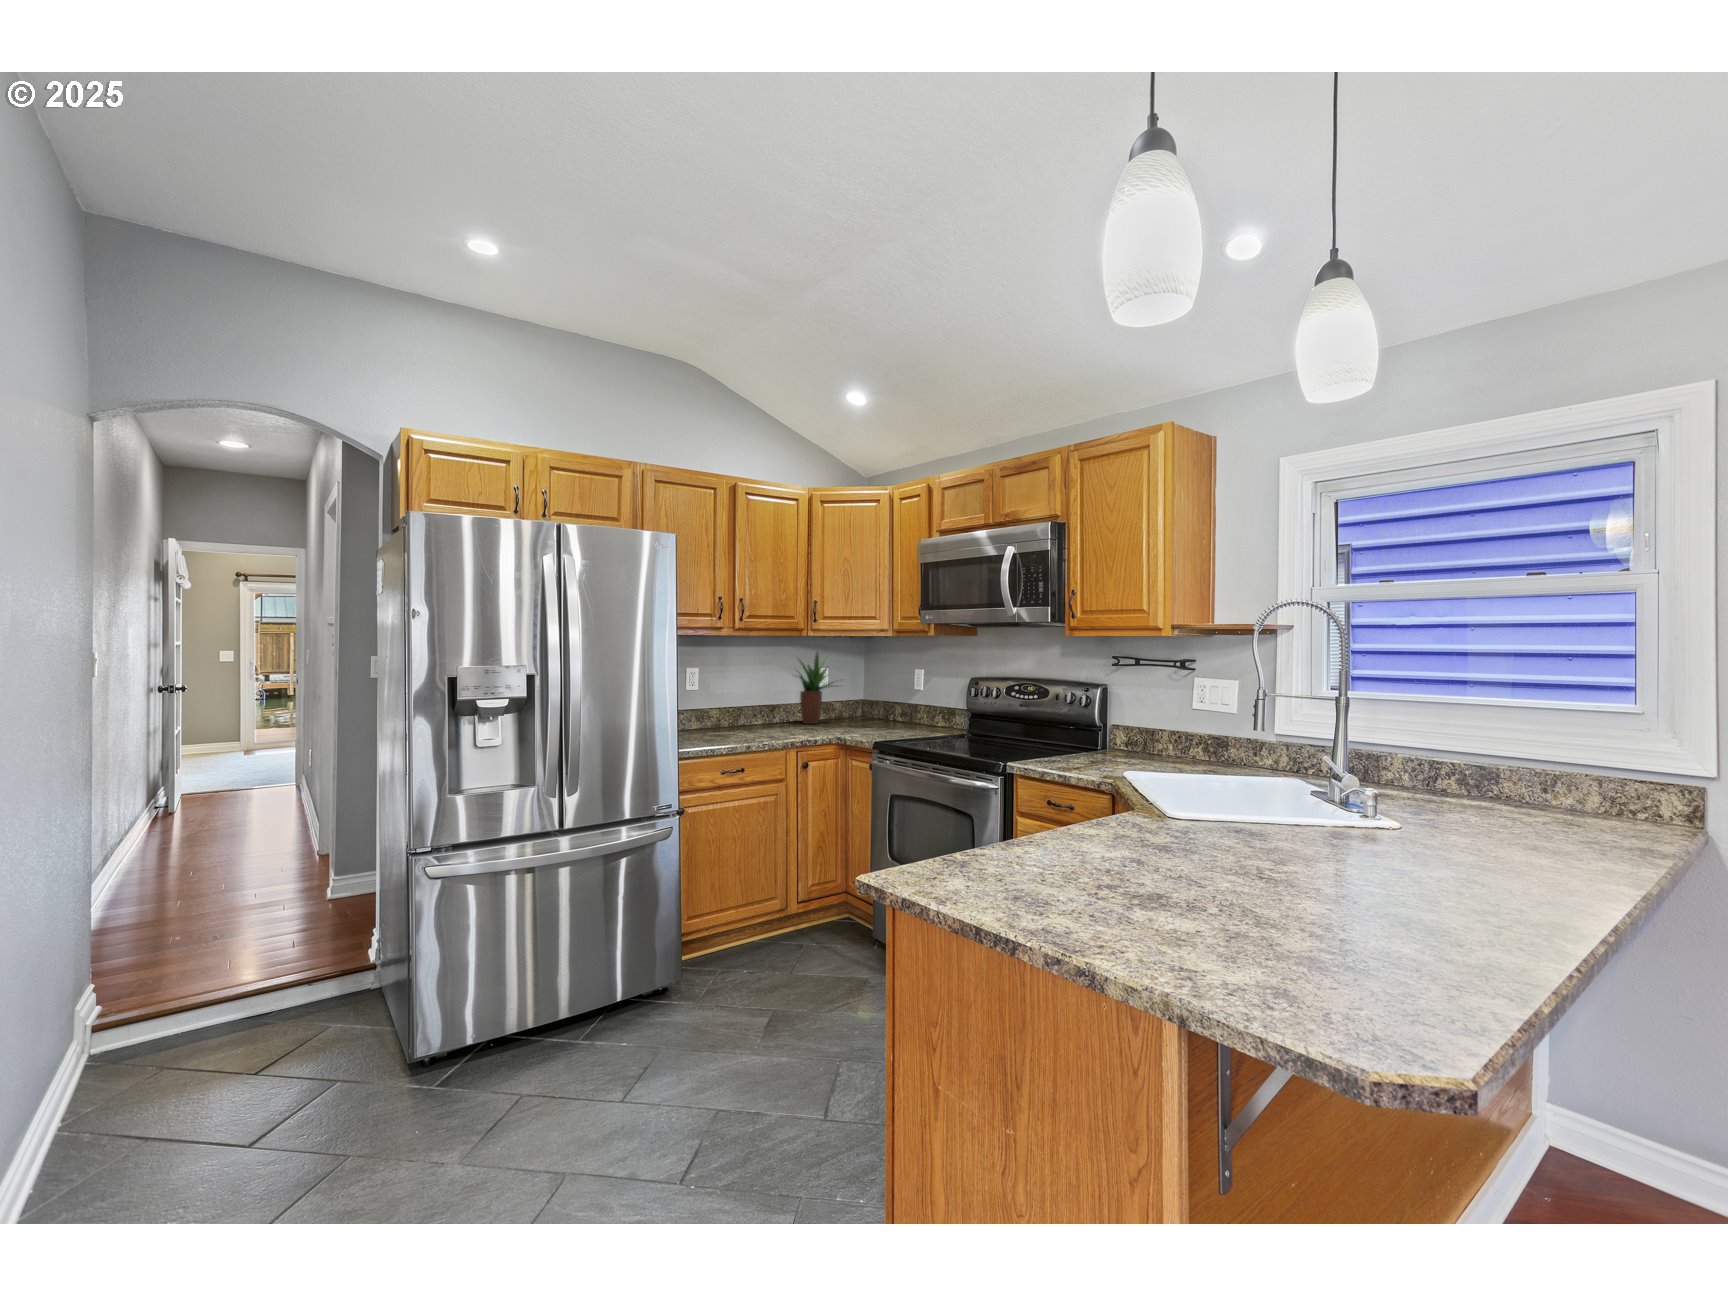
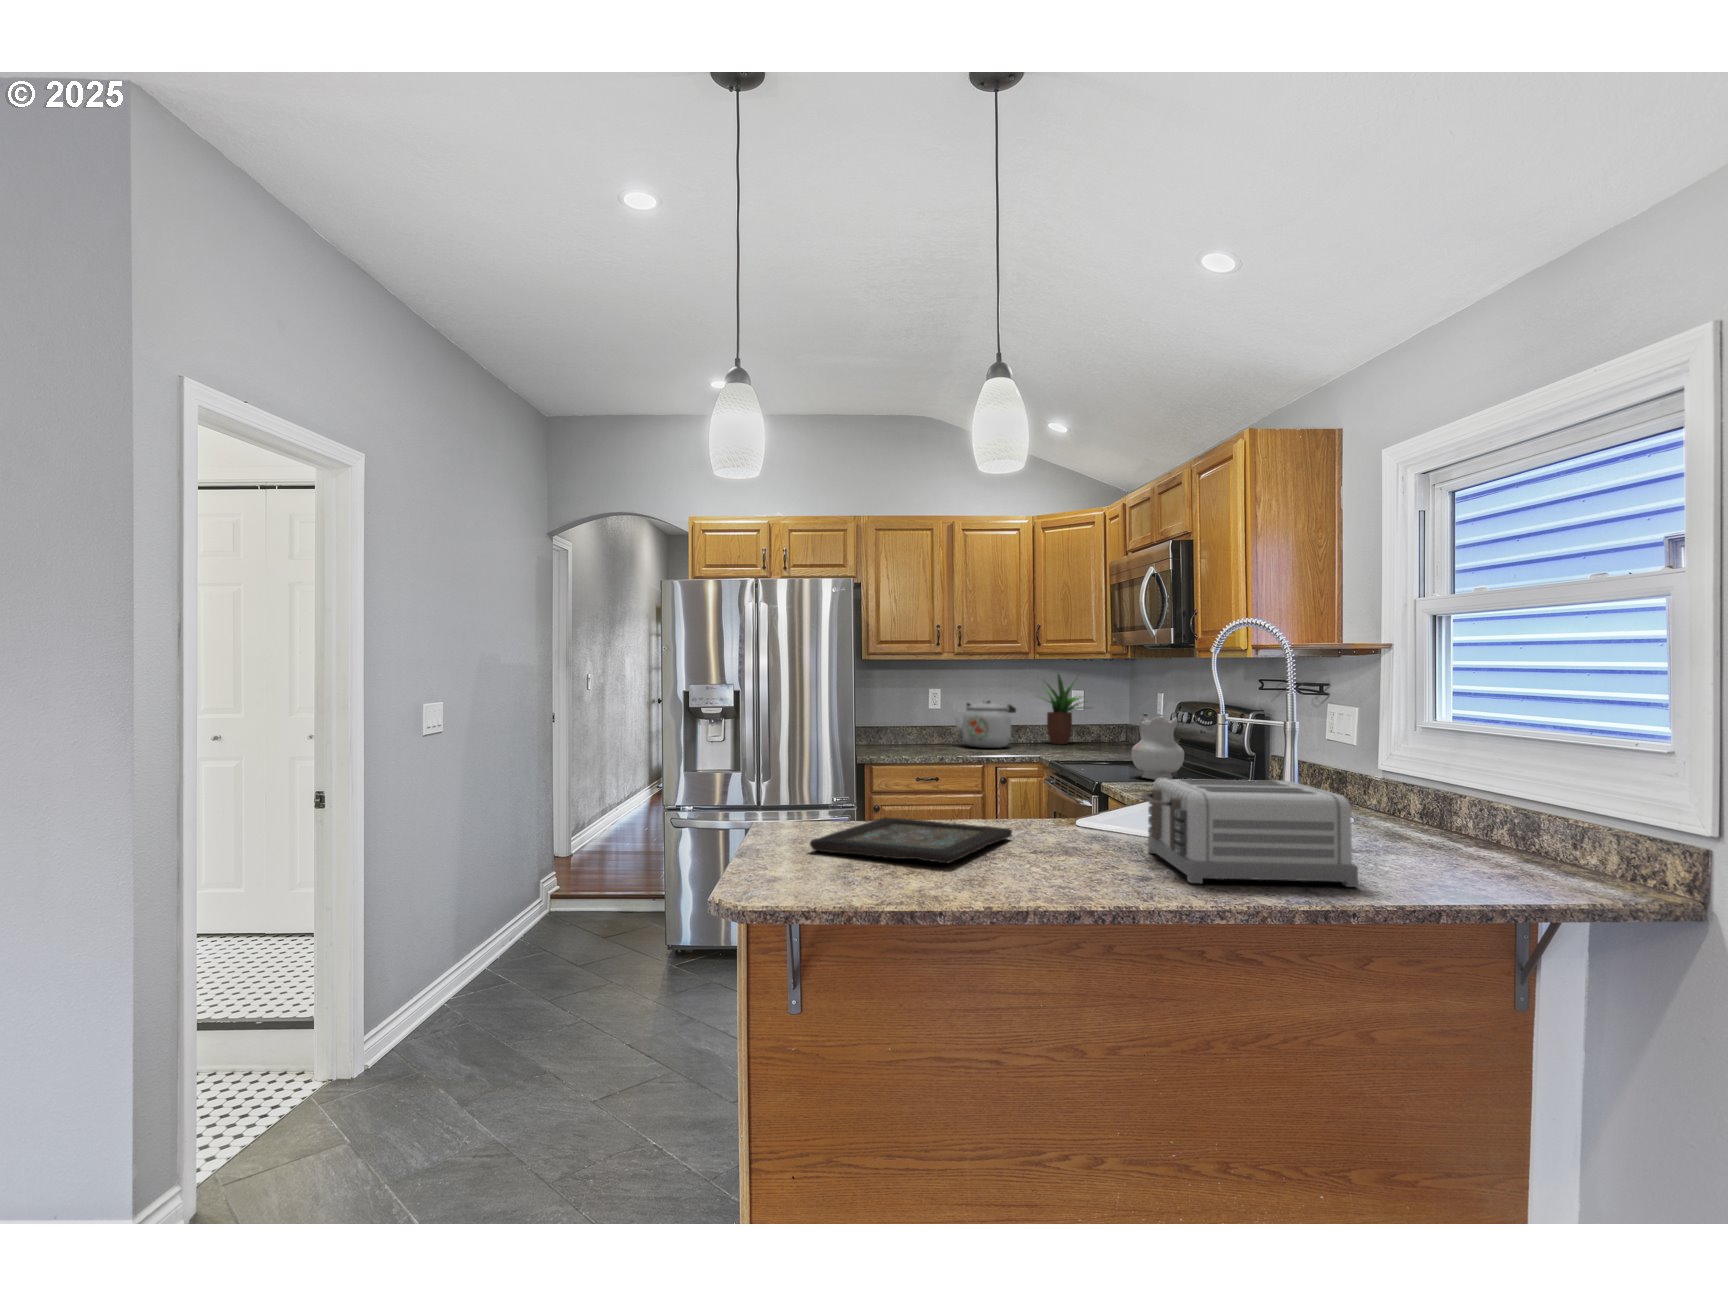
kettle: none [725,680,789,732] -> present [955,700,1016,748]
ceramic pitcher: none [1002,690,1055,756] -> present [1131,713,1184,780]
toaster: none [1378,756,1615,877] -> present [1141,778,1358,887]
decorative tray: none [1091,836,1400,914] -> present [810,817,1012,863]

